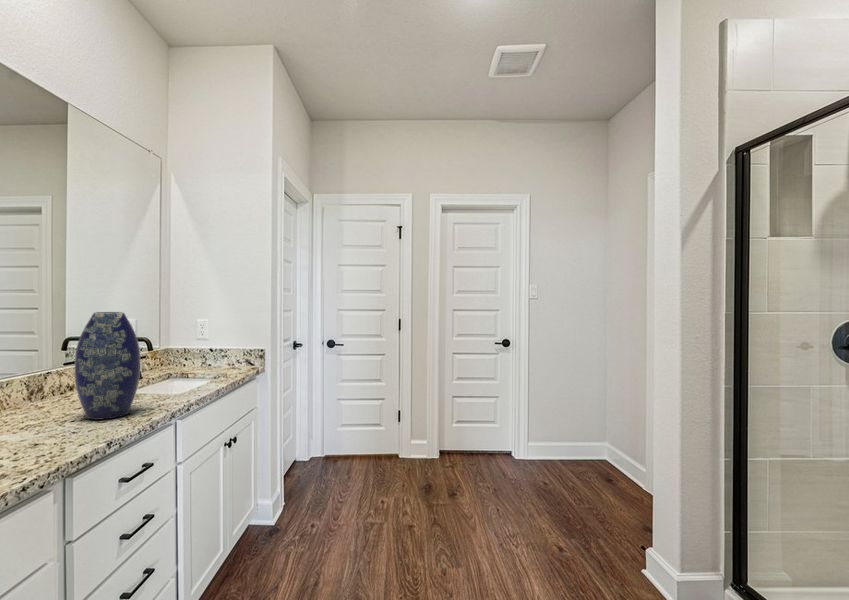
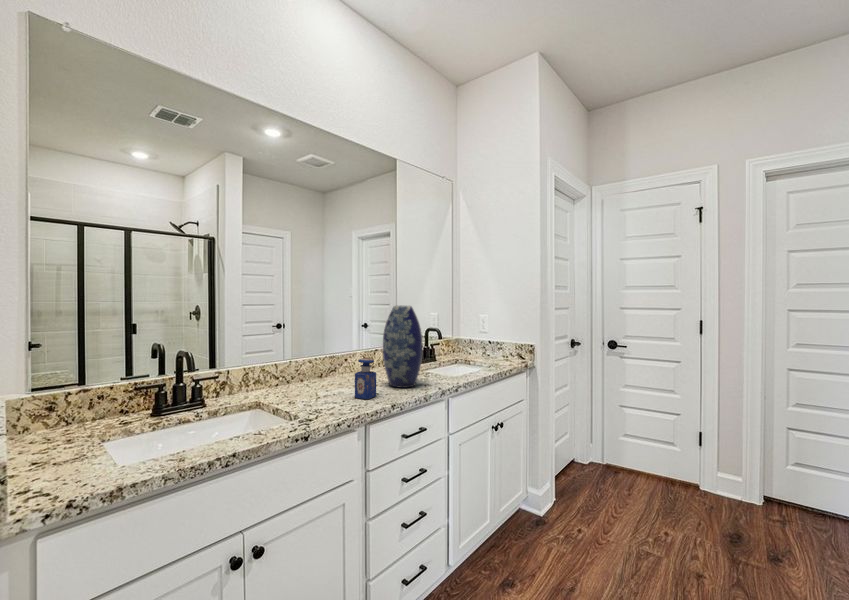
perfume bottle: none [33,386,73,445] -> present [355,358,376,399]

